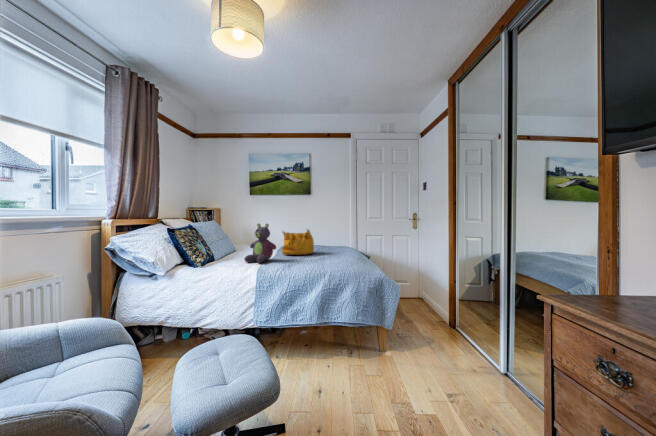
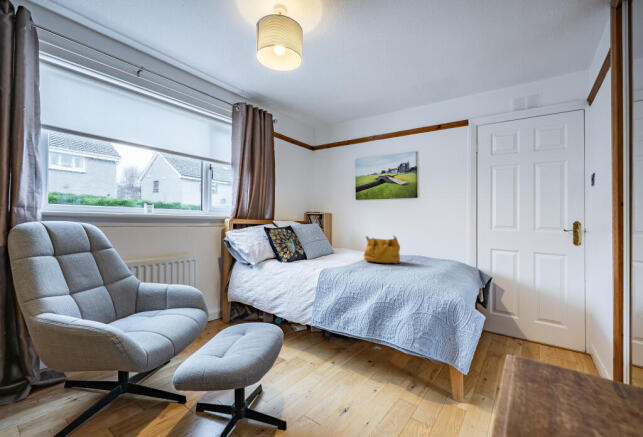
stuffed bear: present [244,223,276,263] -> none [320,227,349,265]

